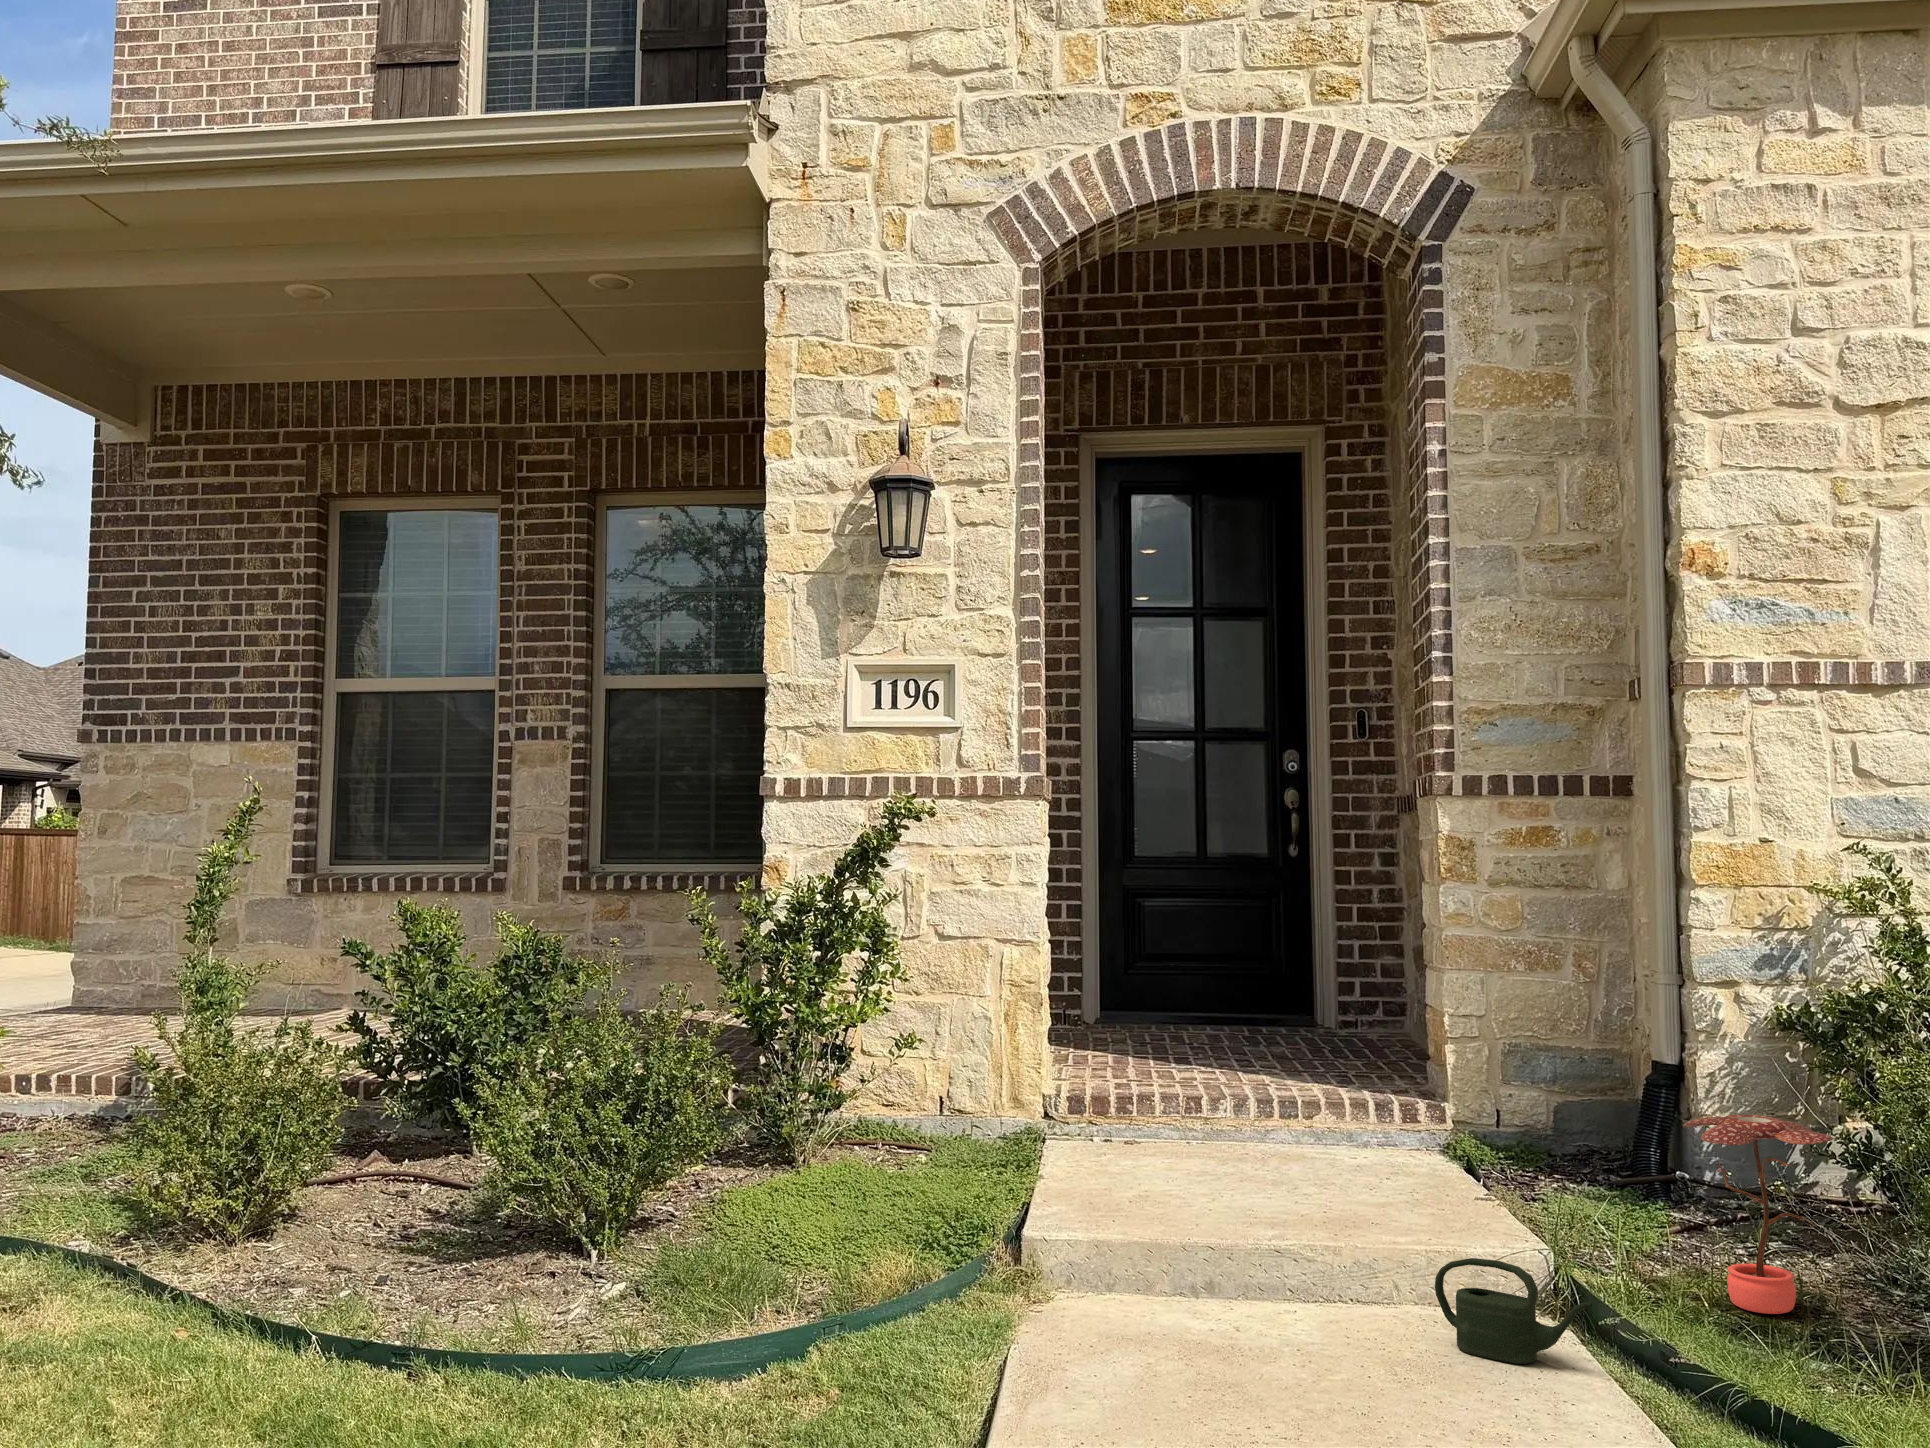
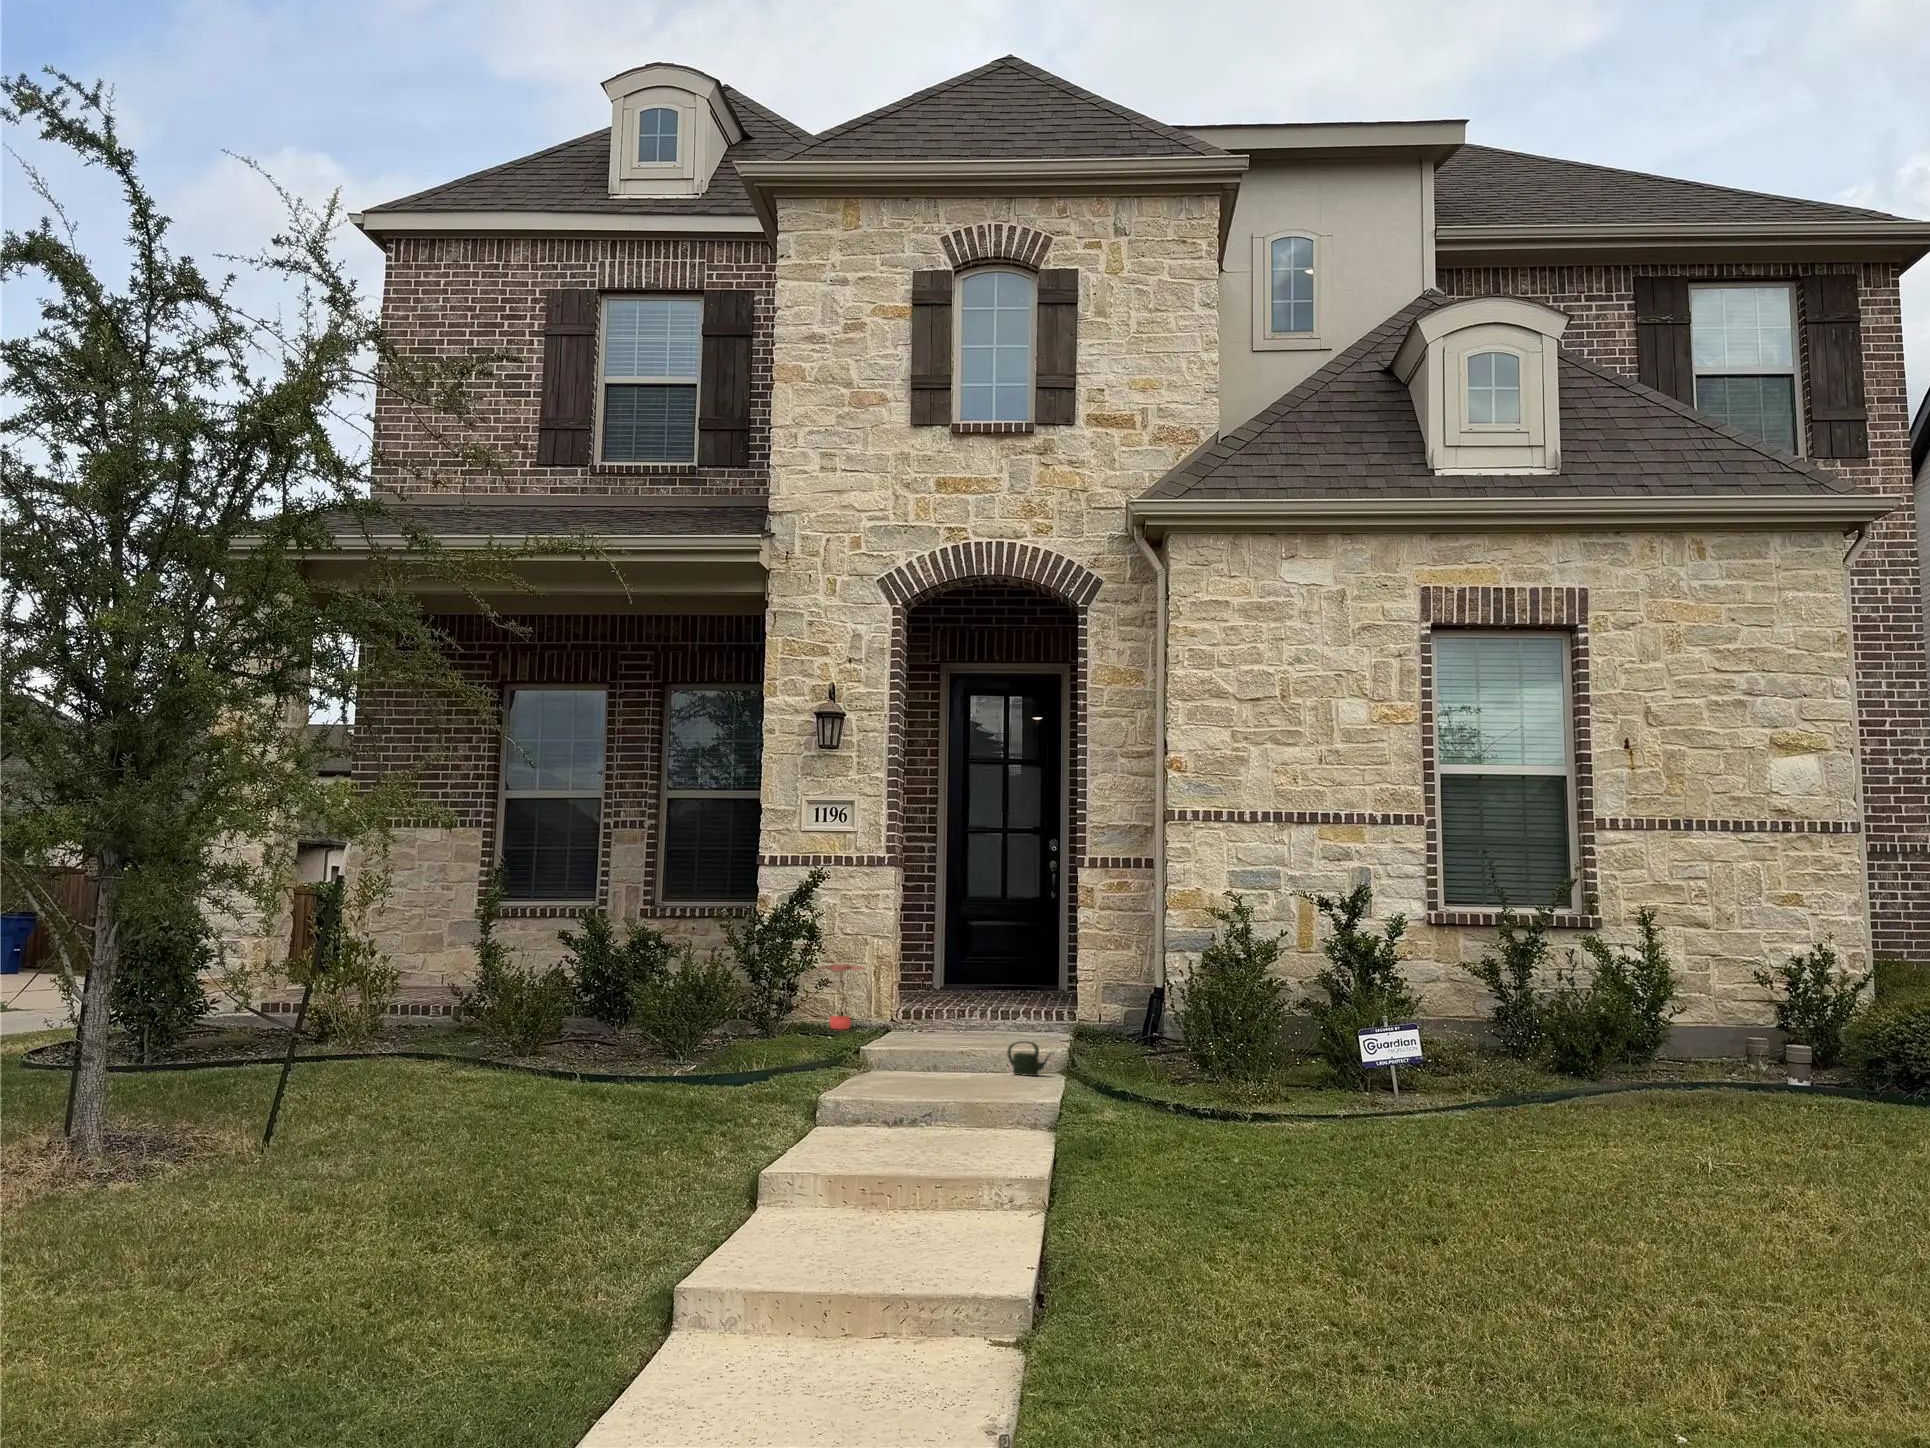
potted plant: present [1683,1115,1833,1314] -> present [819,964,865,1030]

